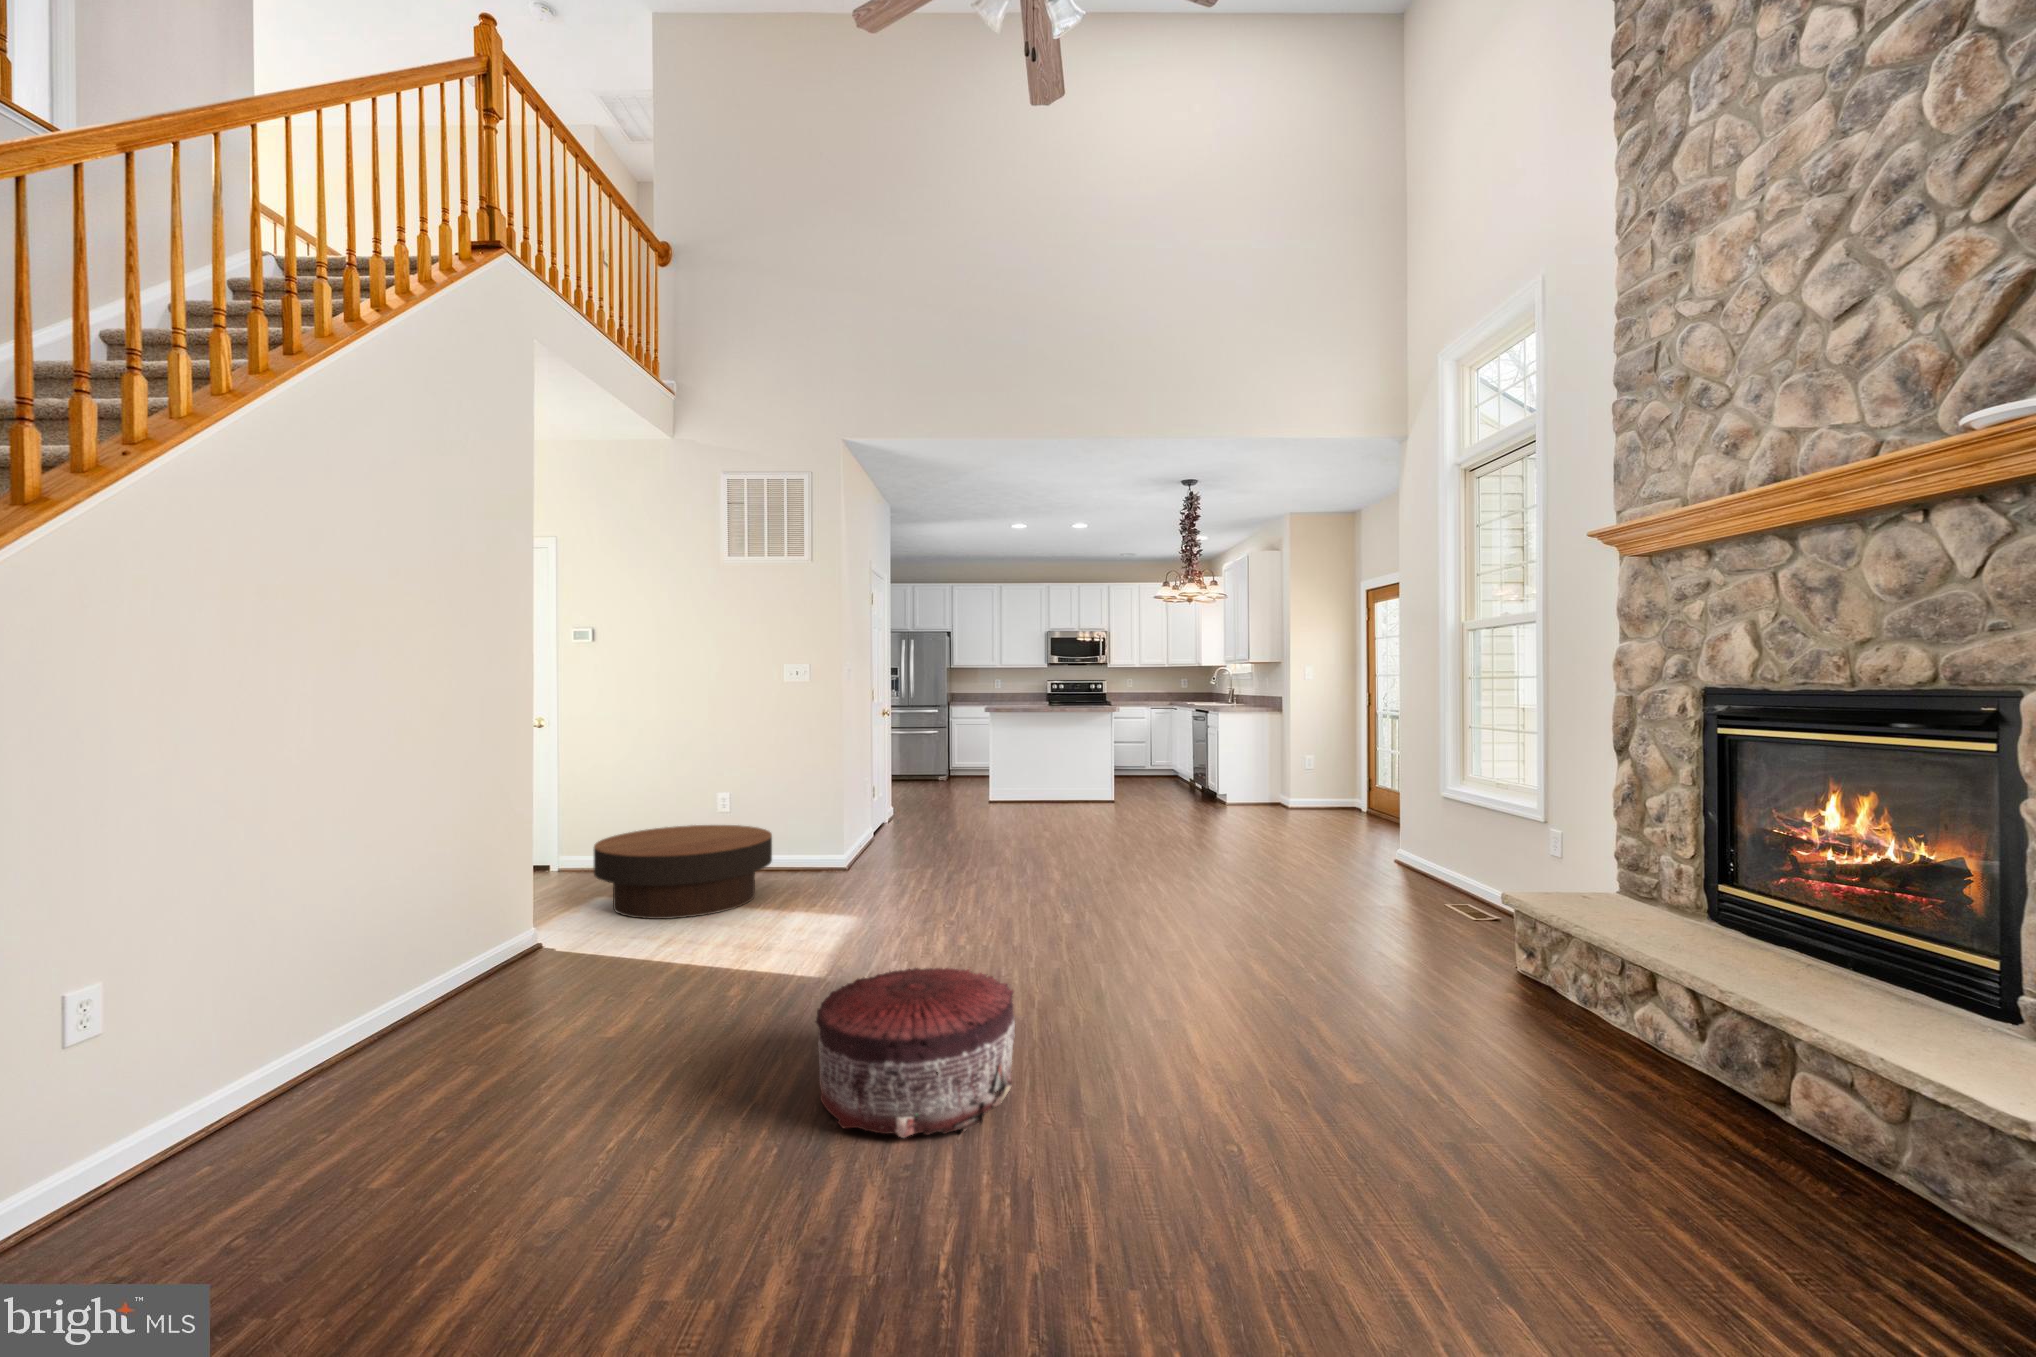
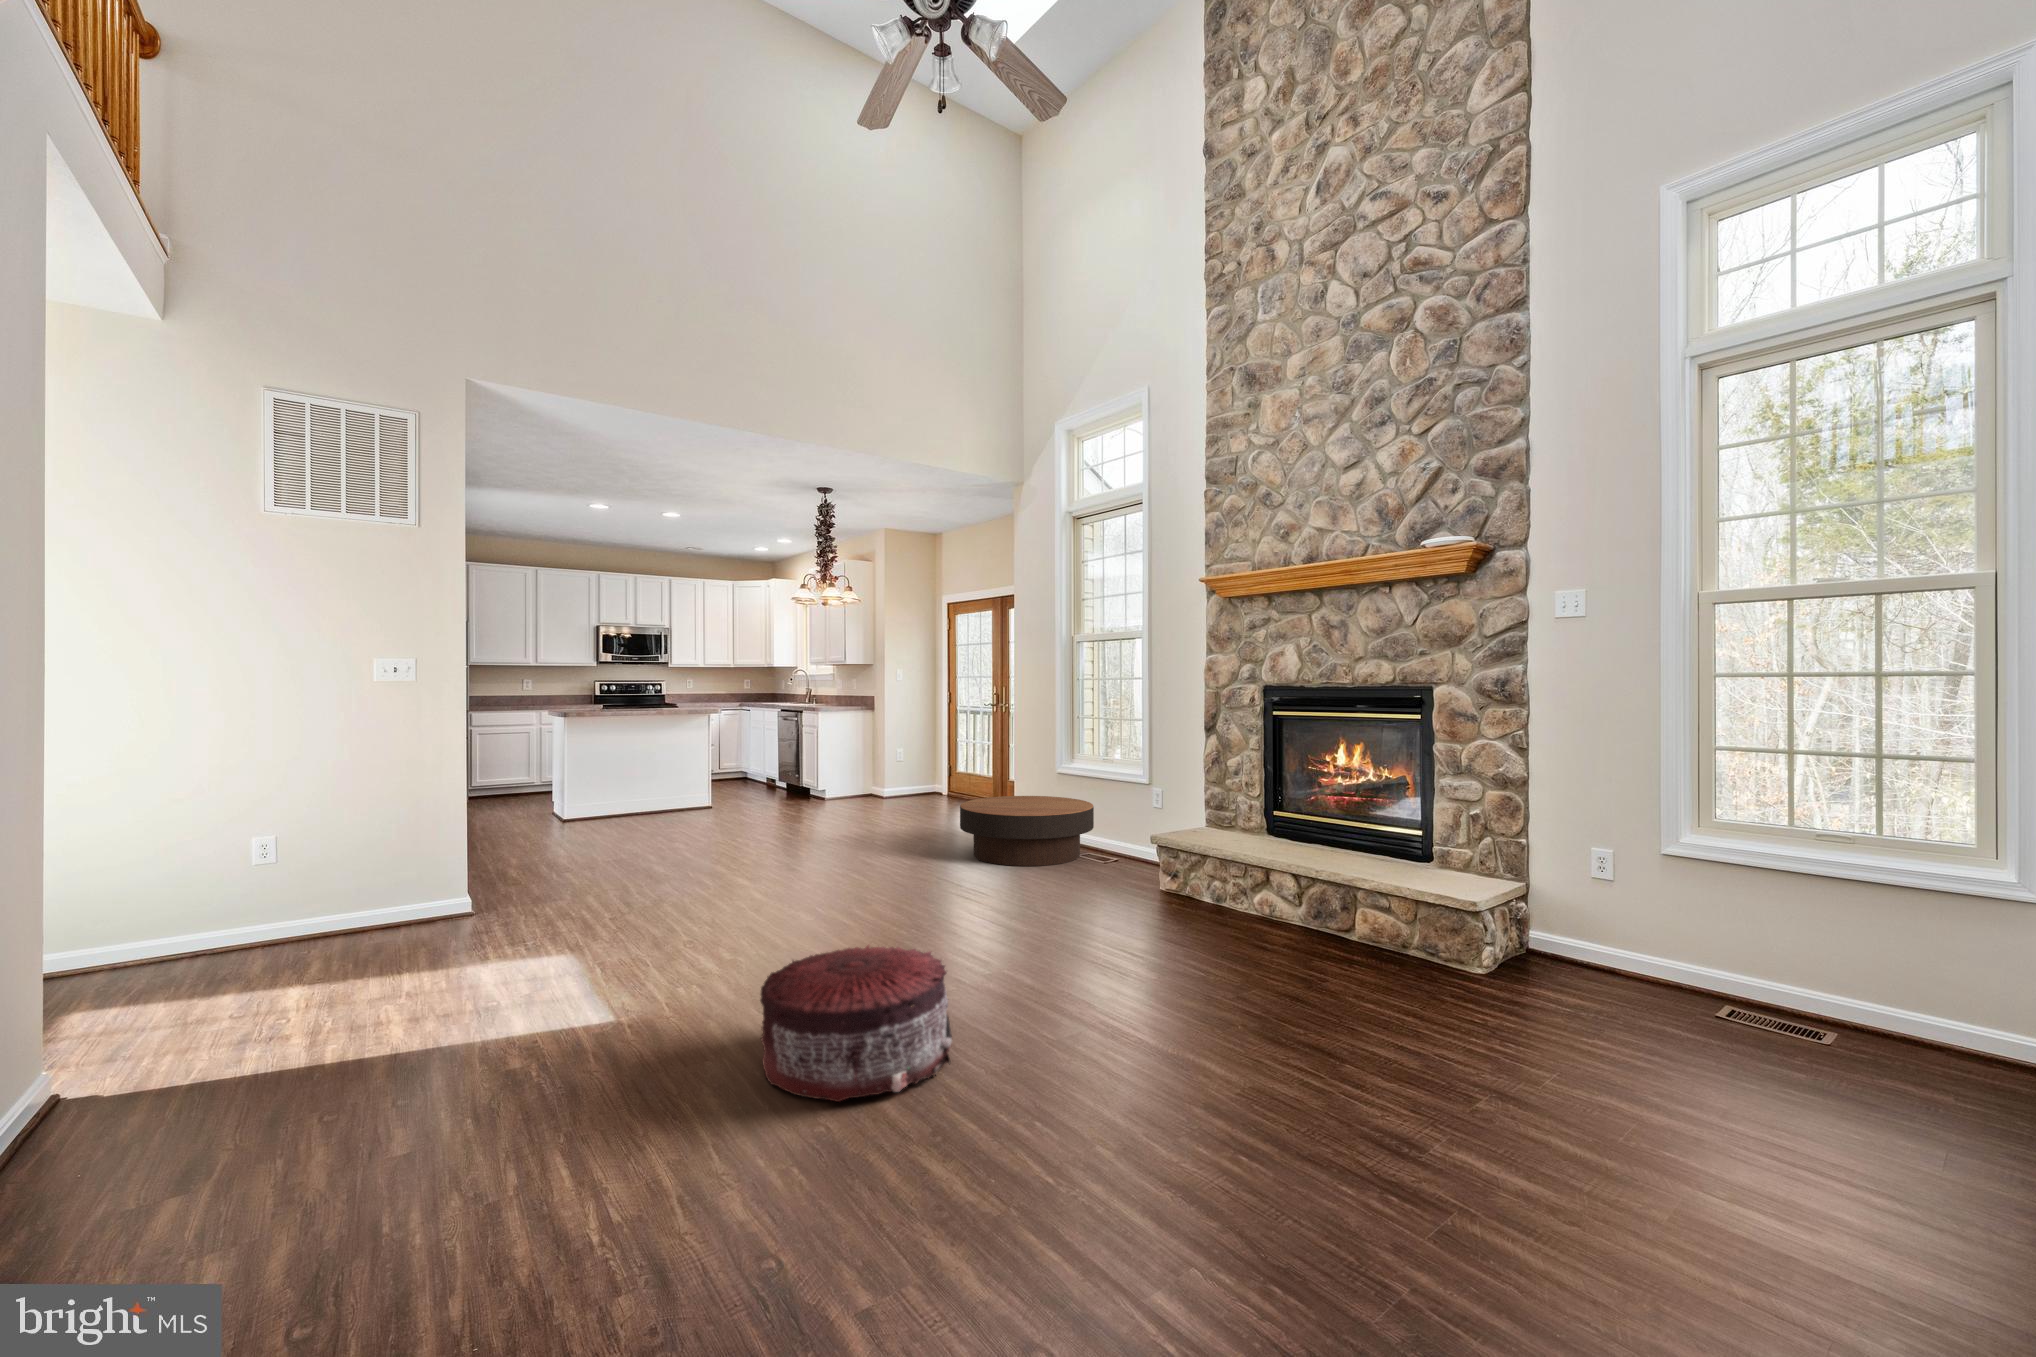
coffee table: present [594,825,772,919] -> present [960,796,1094,866]

